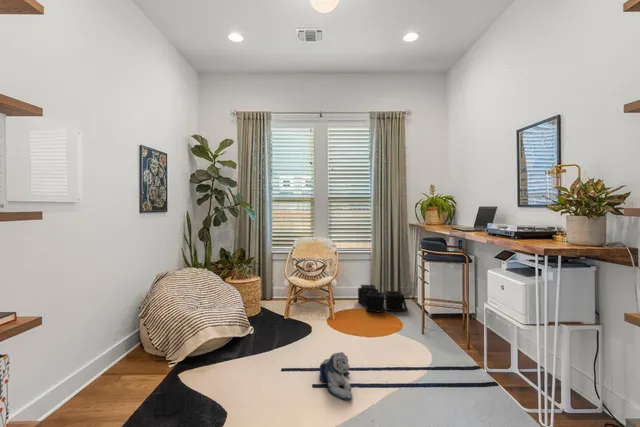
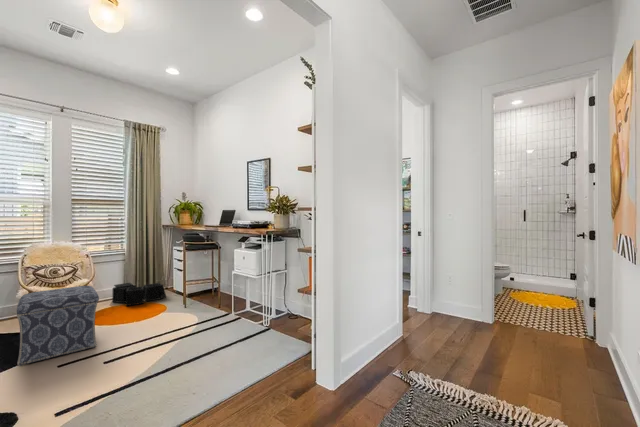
ottoman: none [263,285,327,357] -> present [17,286,99,366]
plush toy: present [320,352,352,400] -> none [105,328,147,362]

